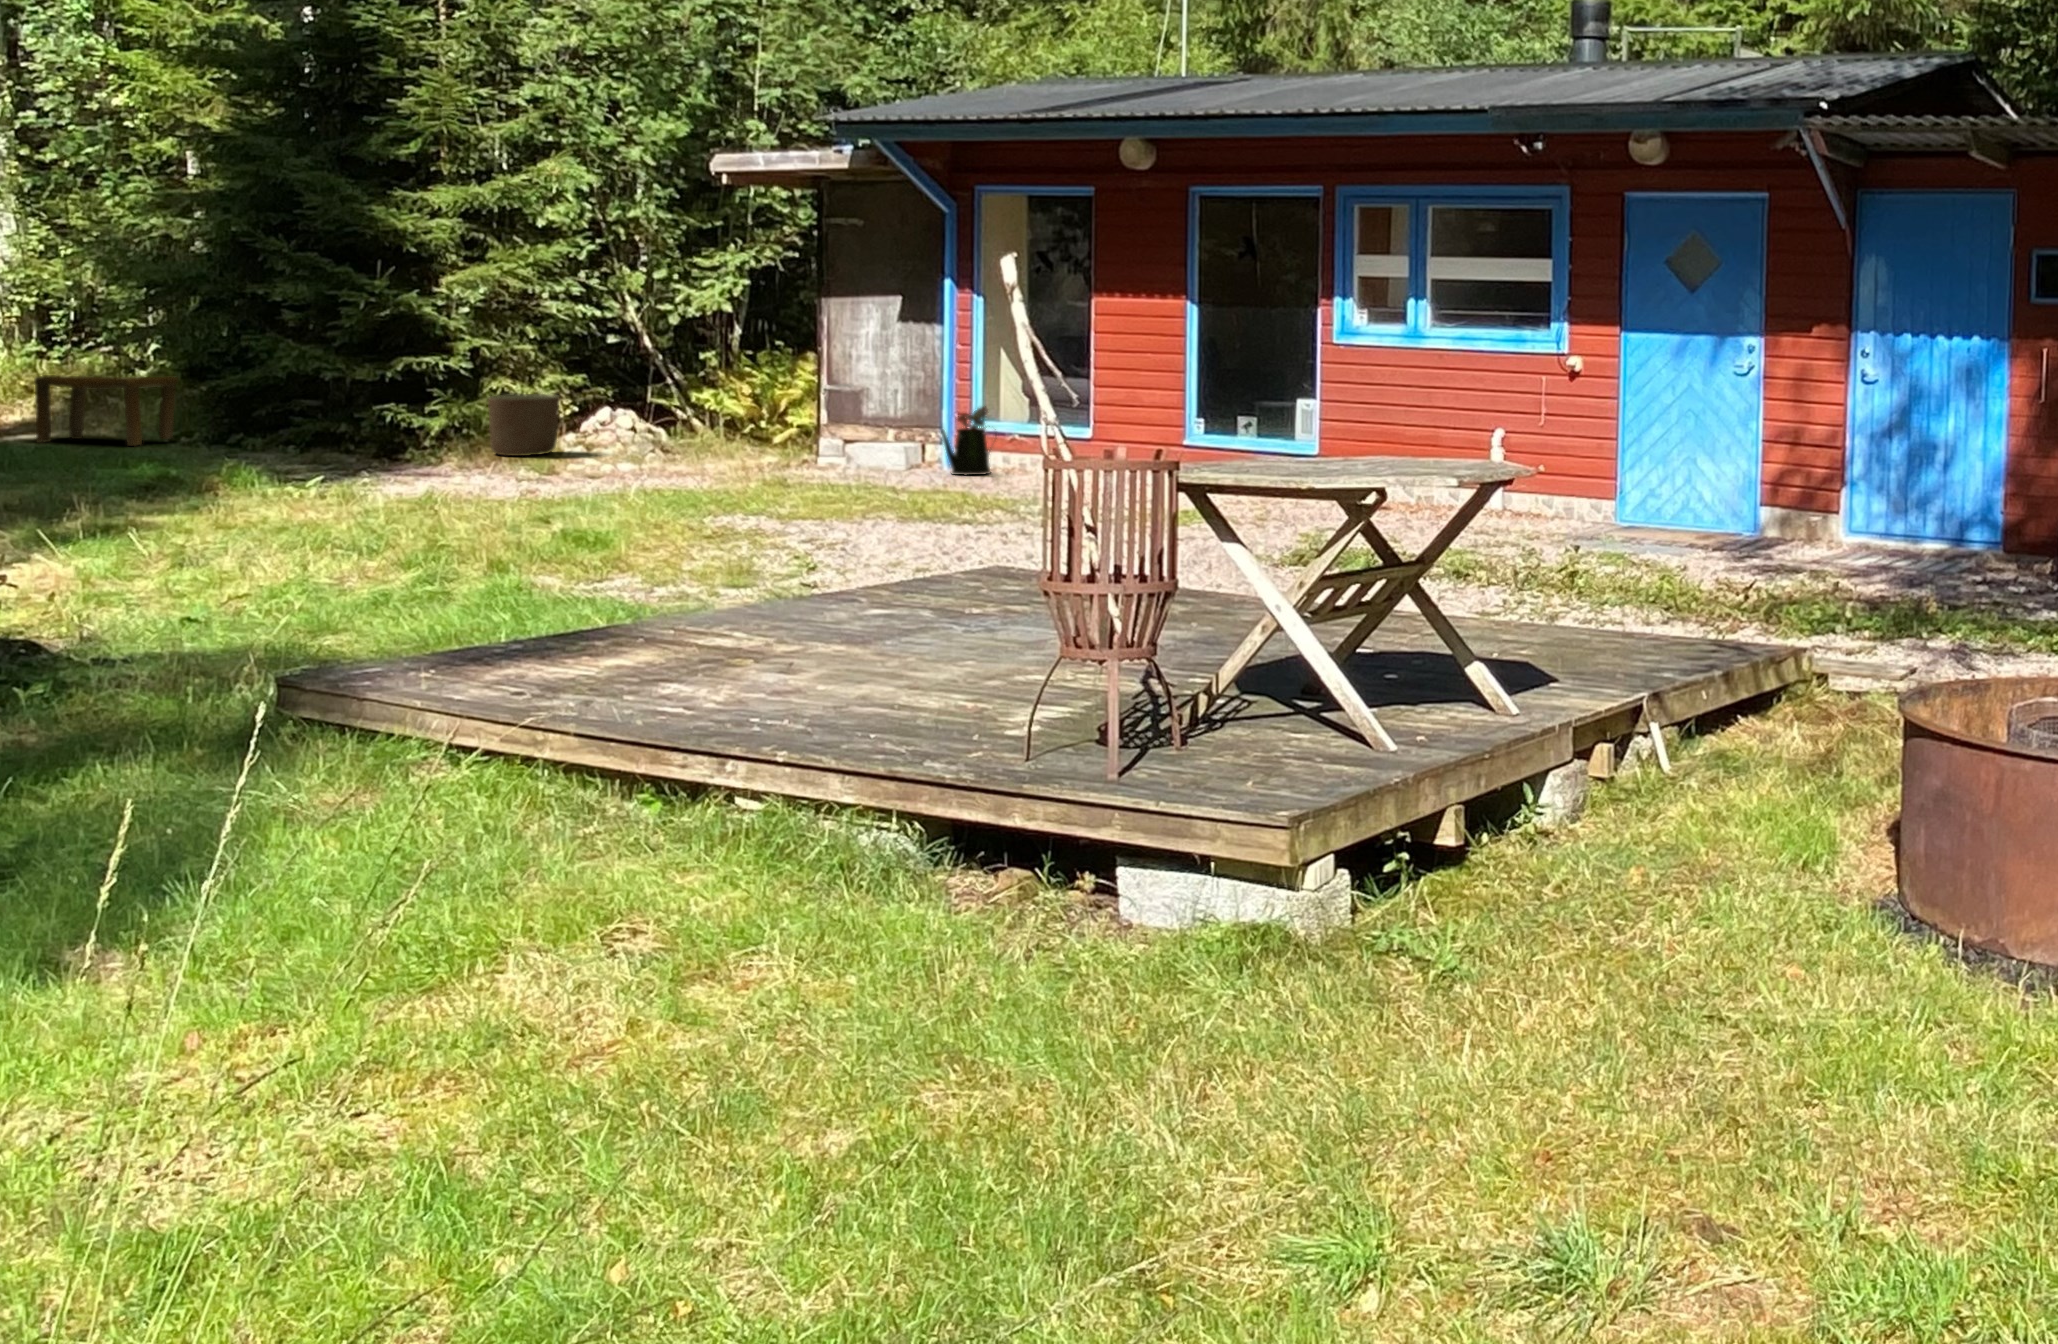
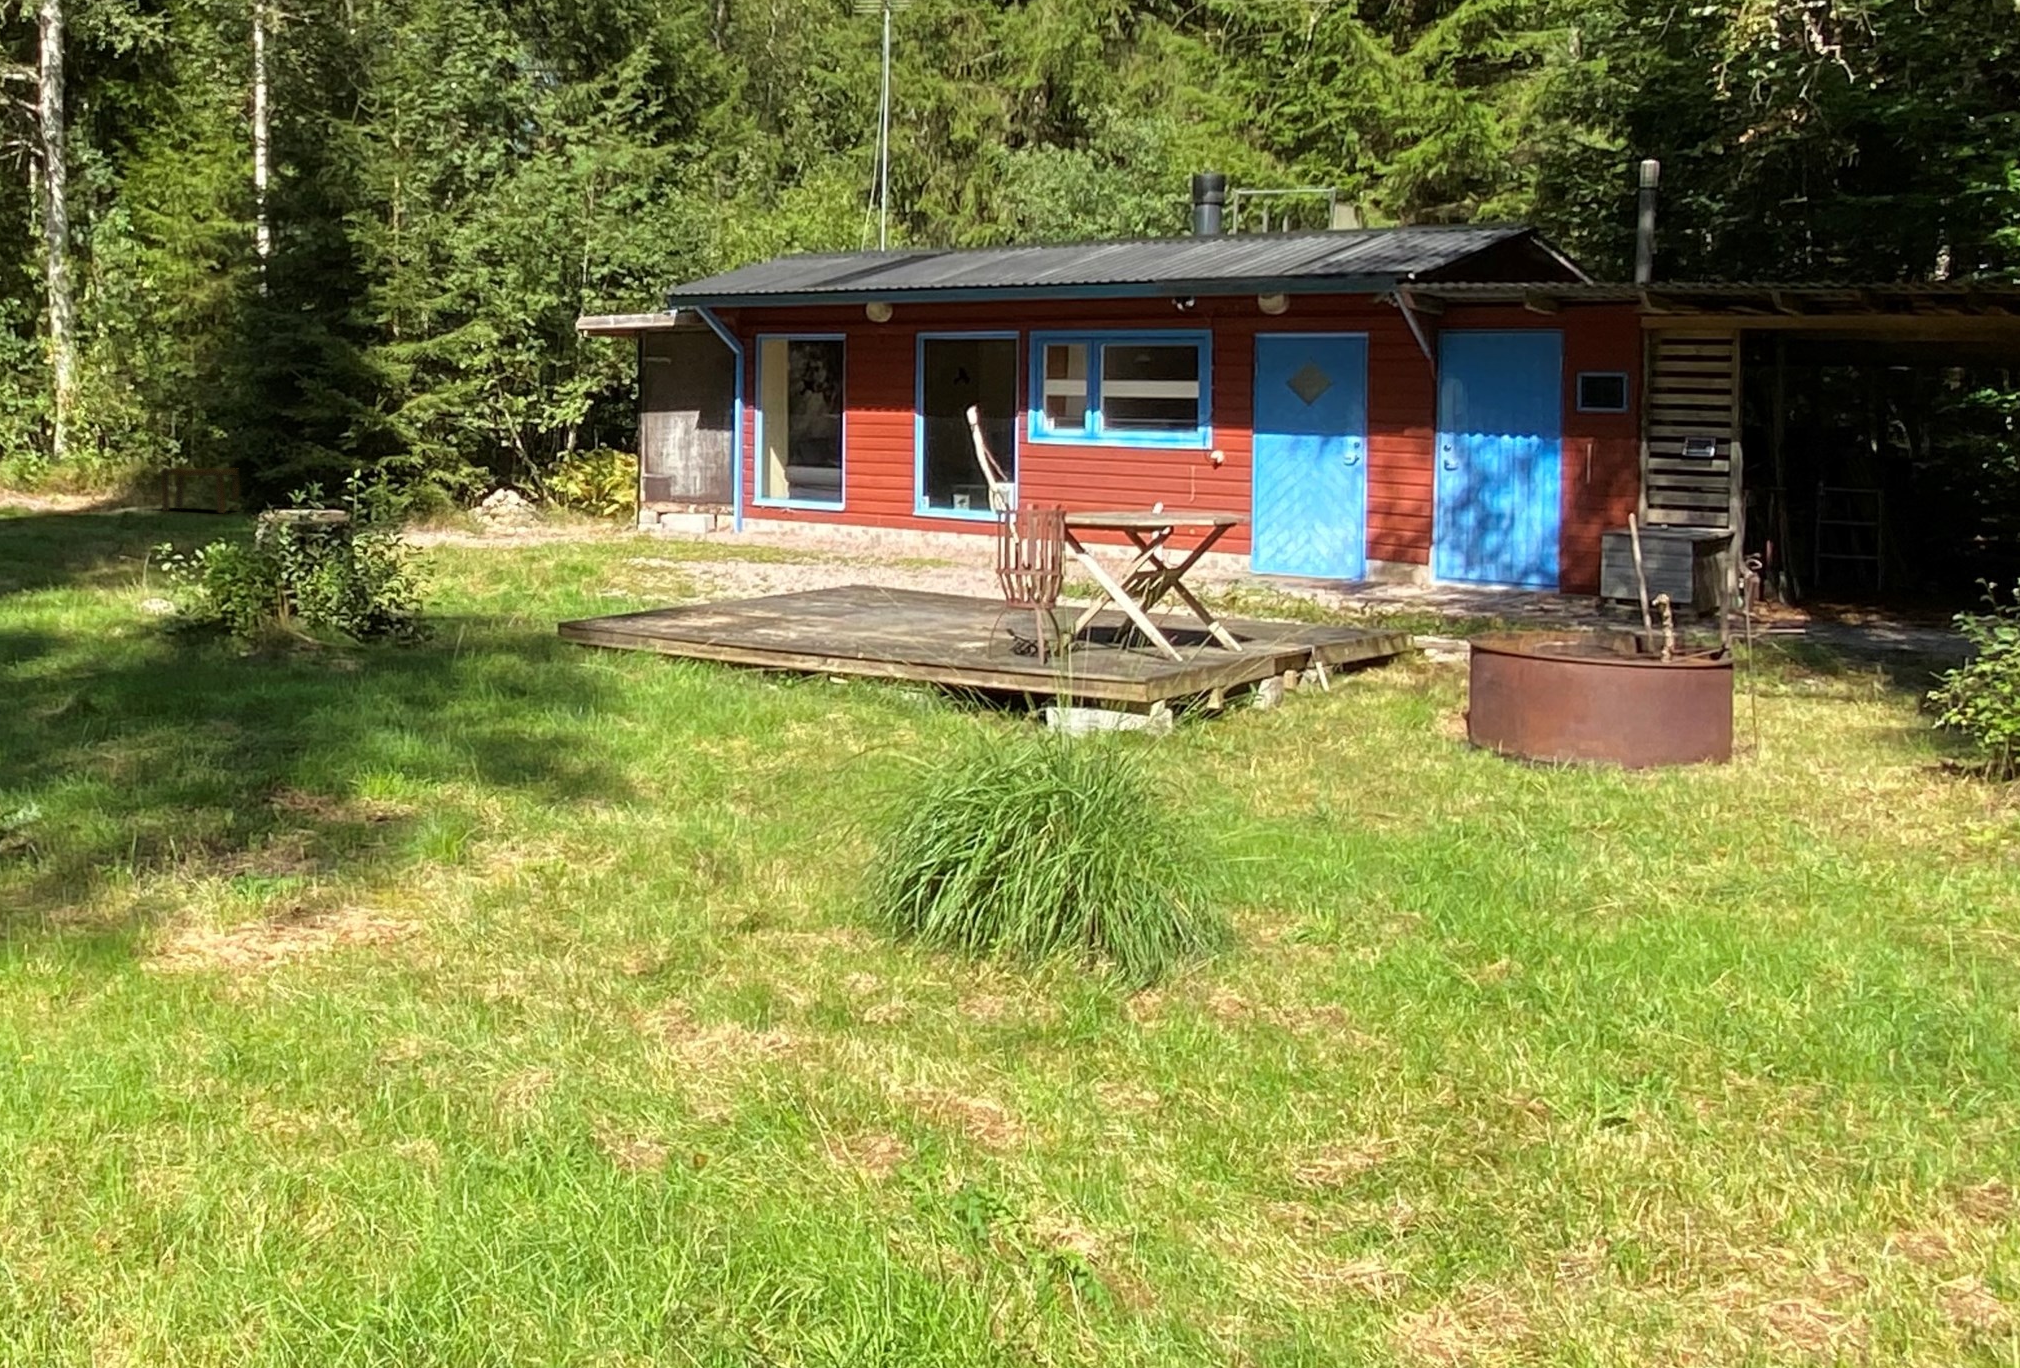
planter: present [488,394,559,456] -> none [436,480,479,521]
watering can: present [941,406,990,475] -> none [743,488,779,537]

